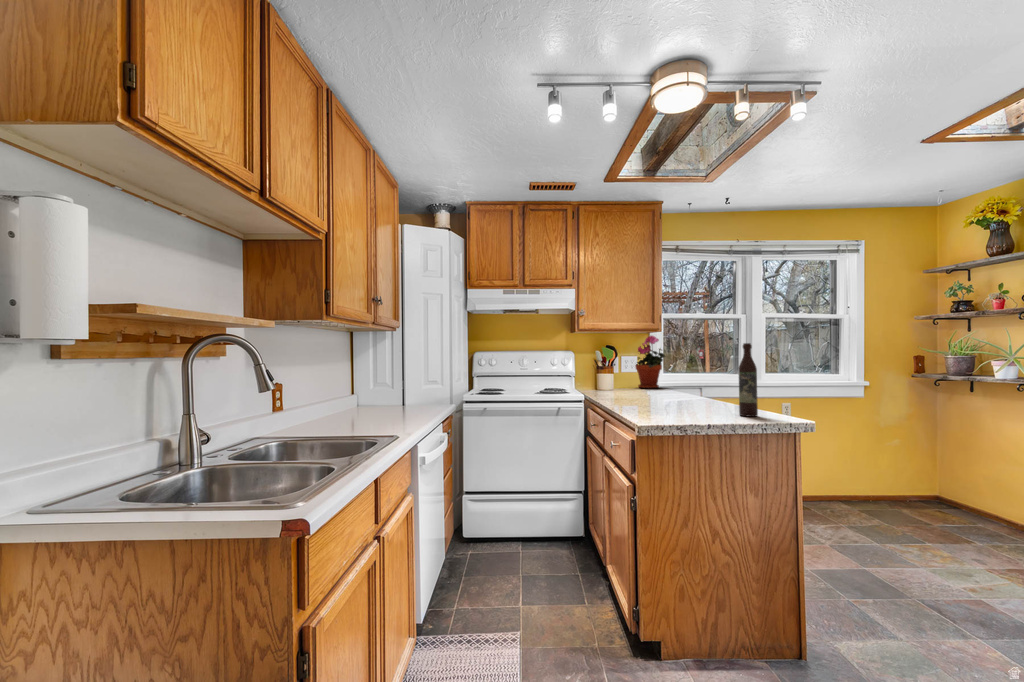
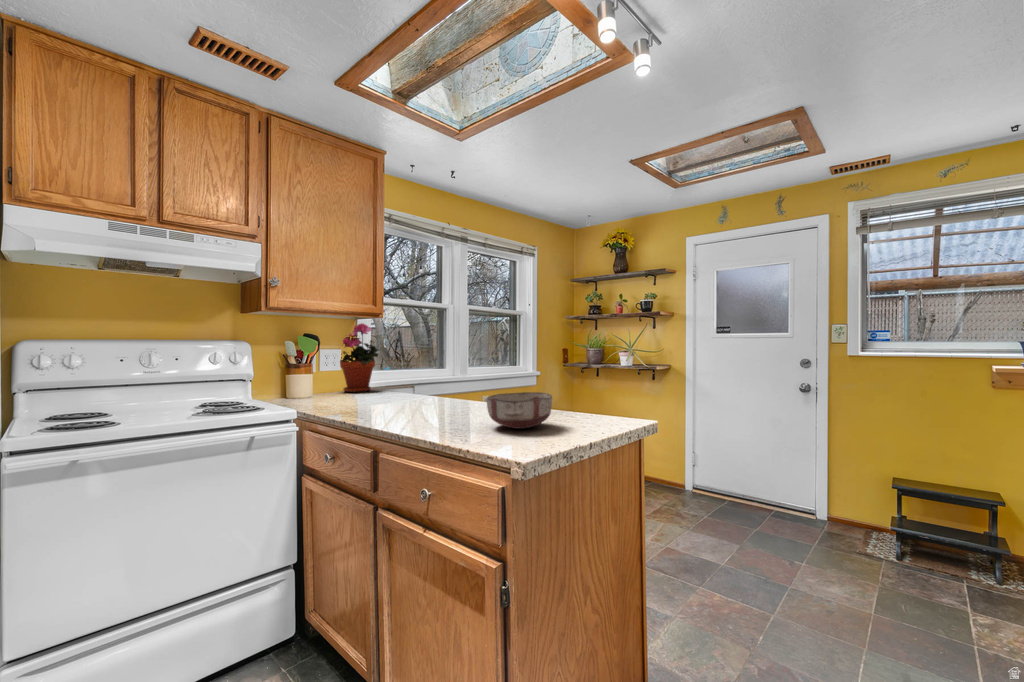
wine bottle: present [739,343,758,417] -> none [571,327,593,421]
ceramic bowl: none [664,391,713,414] -> present [487,392,552,429]

